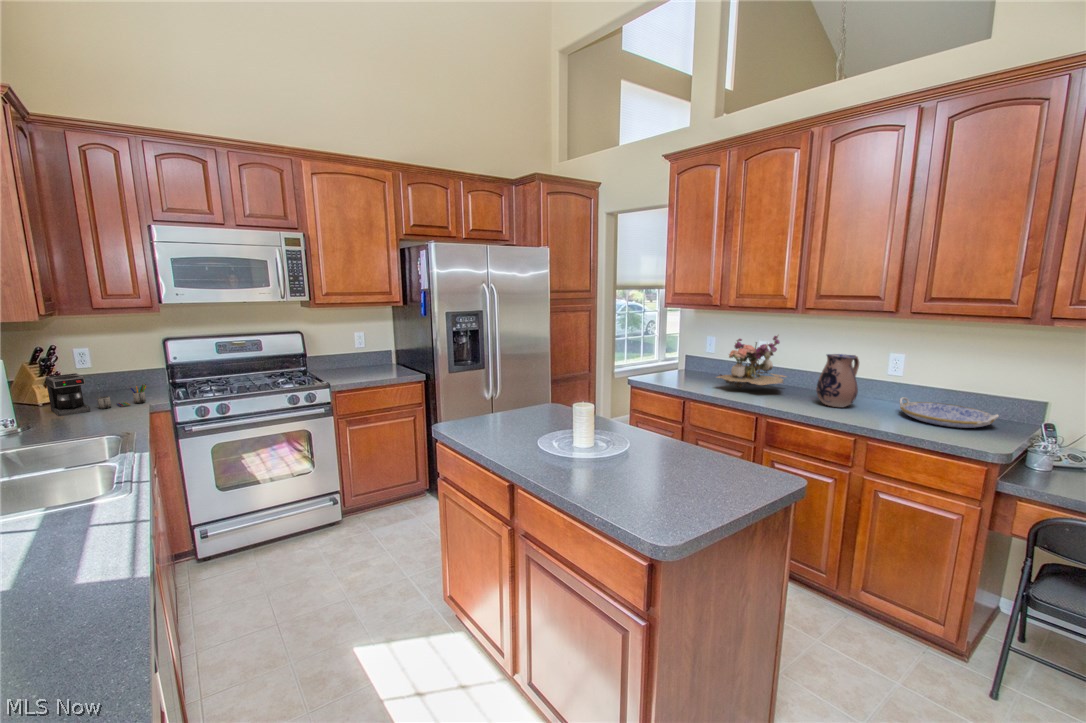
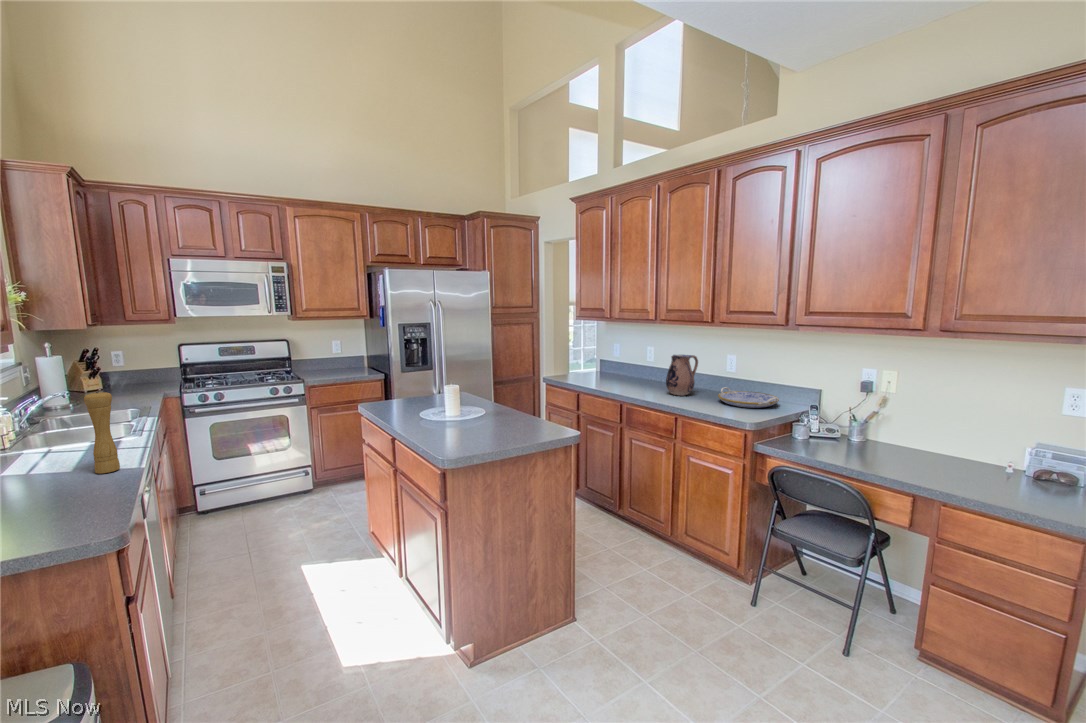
flower arrangement: present [717,335,786,388] -> none [602,341,658,384]
coffee maker: present [45,373,146,416] -> none [91,368,164,399]
pepper mill: none [29,446,100,590] -> present [84,391,120,474]

